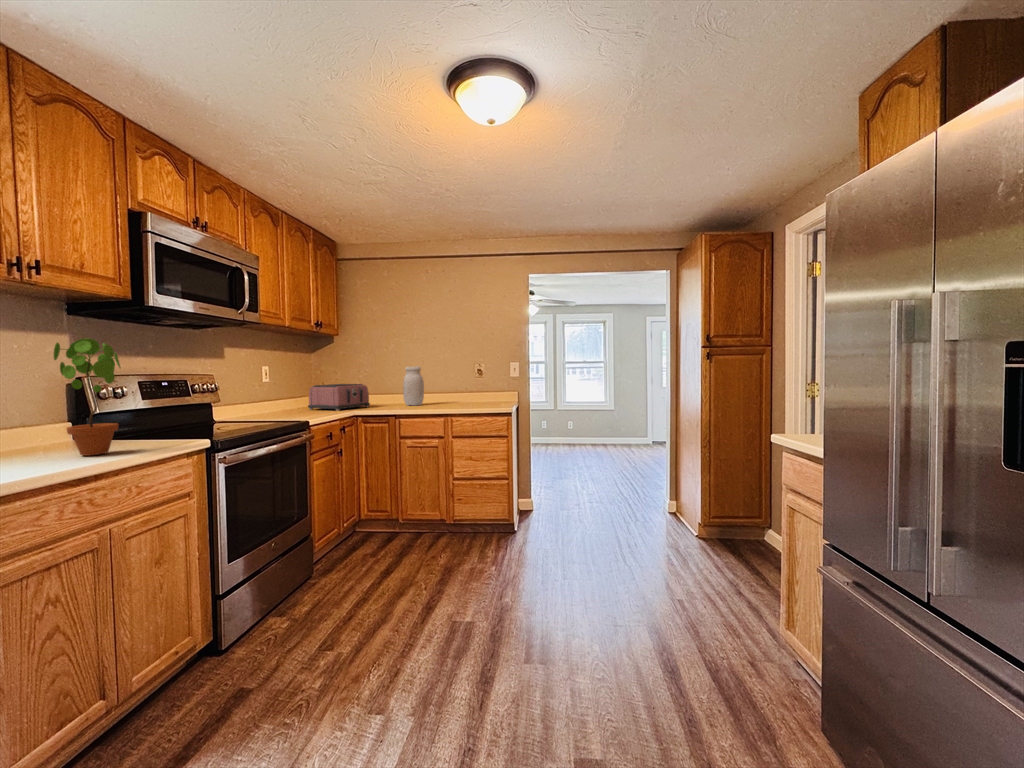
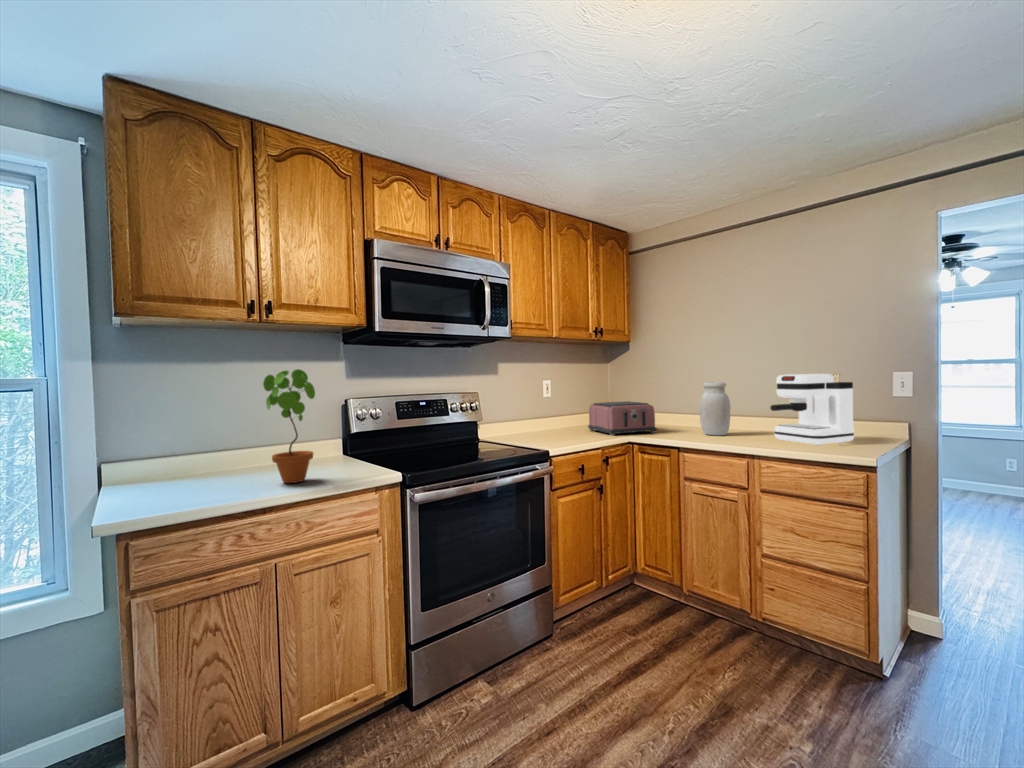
coffee maker: none [455,361,497,405] -> present [770,374,854,446]

